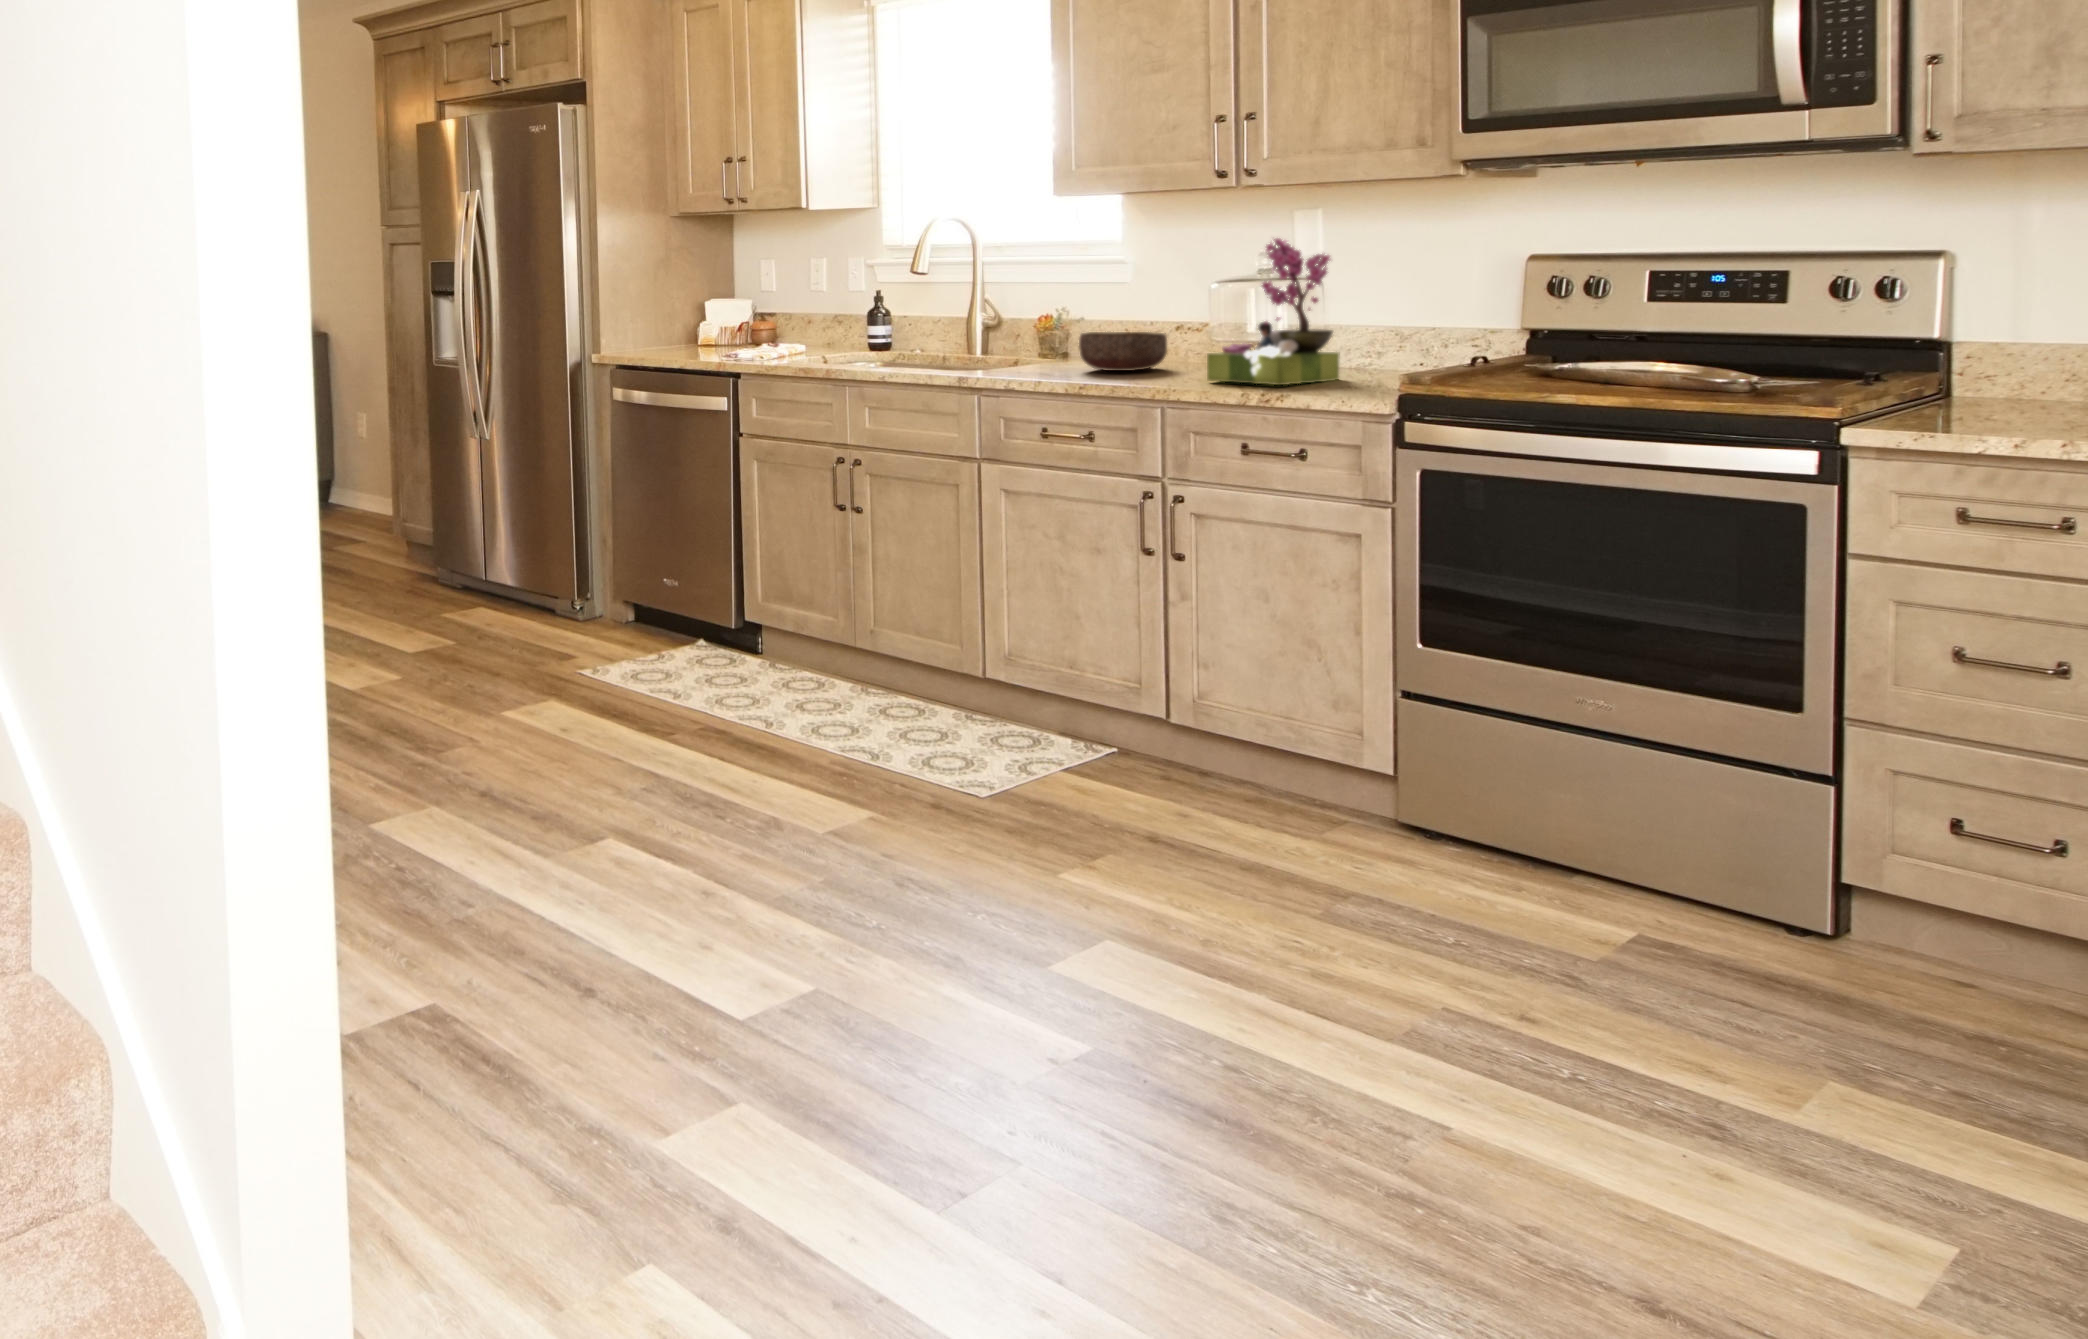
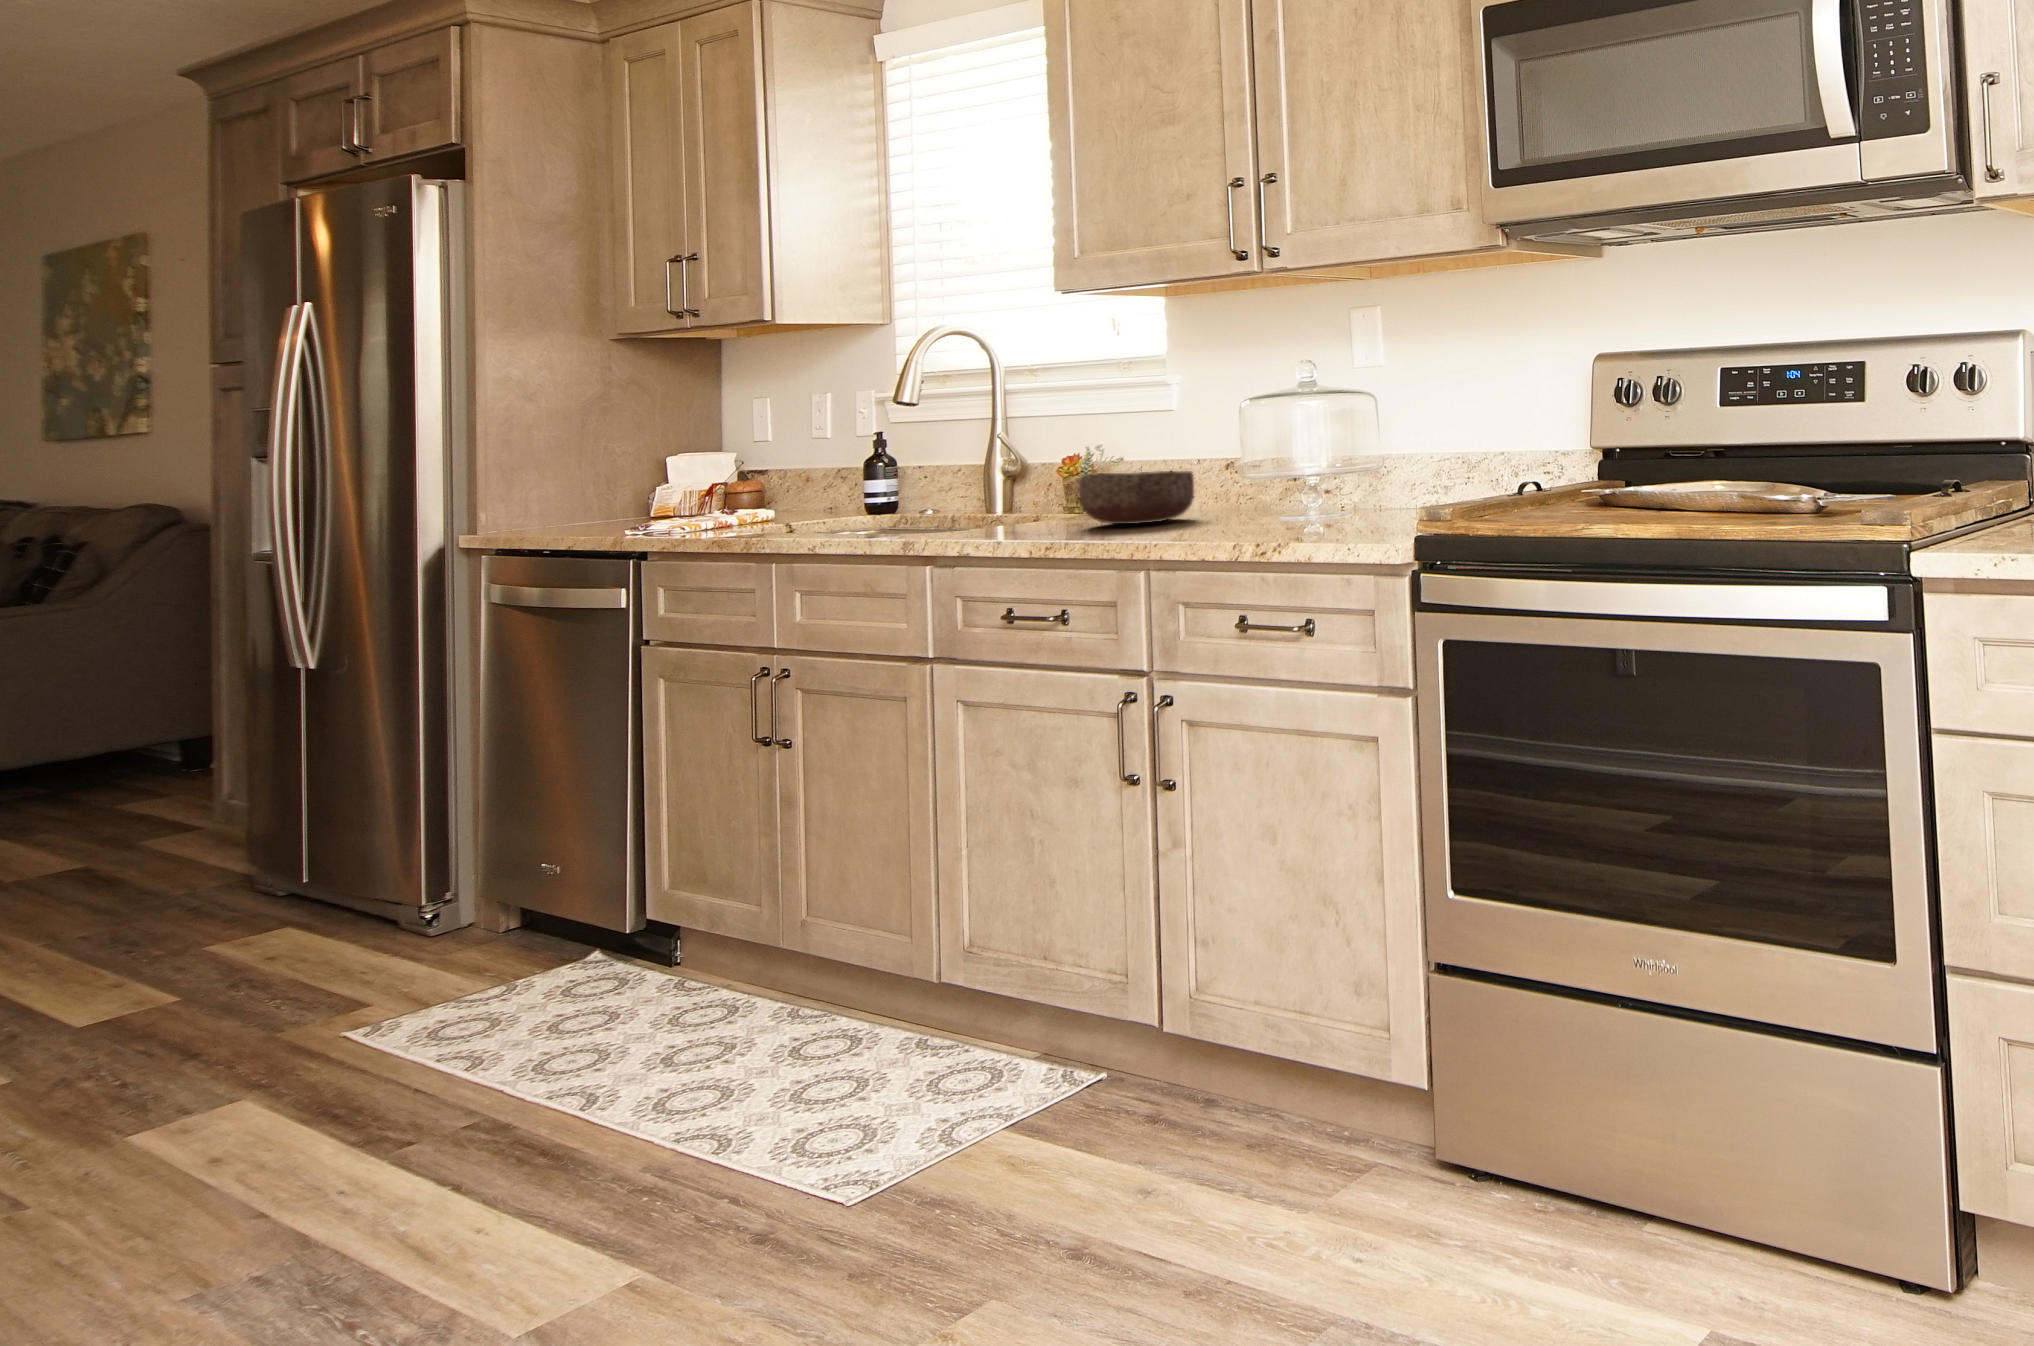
flower arrangement: present [1207,238,1340,385] -> none [1217,334,1385,532]

